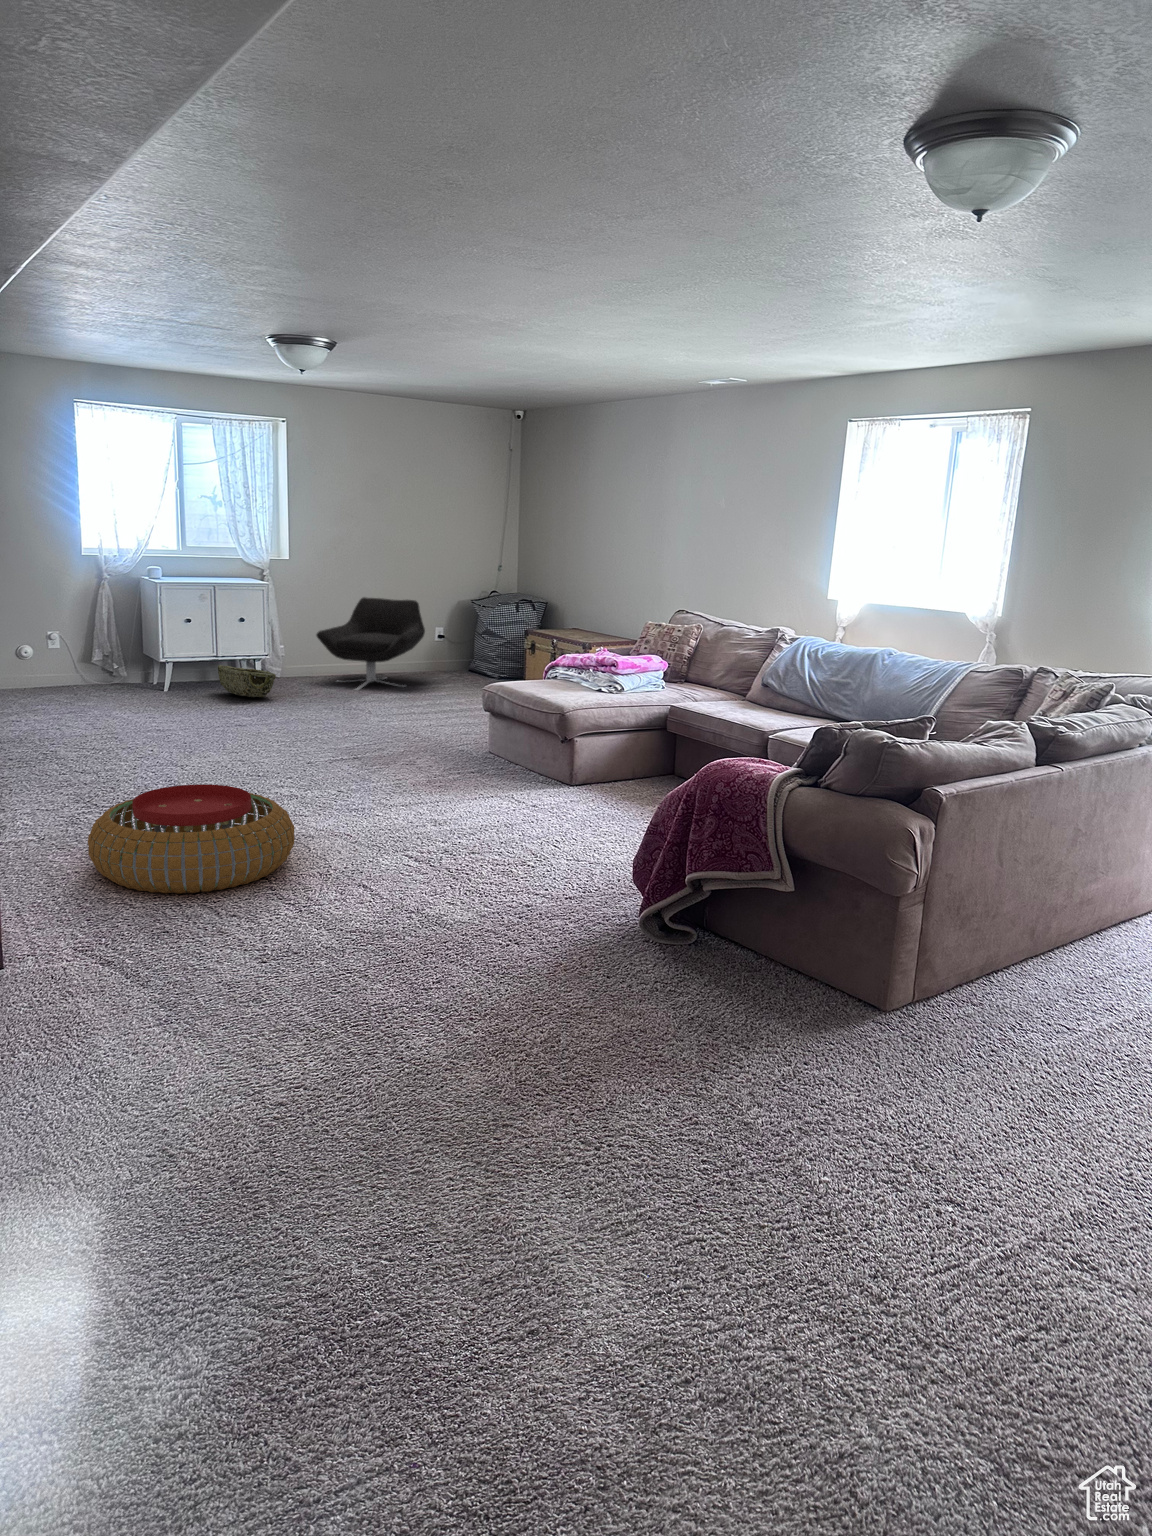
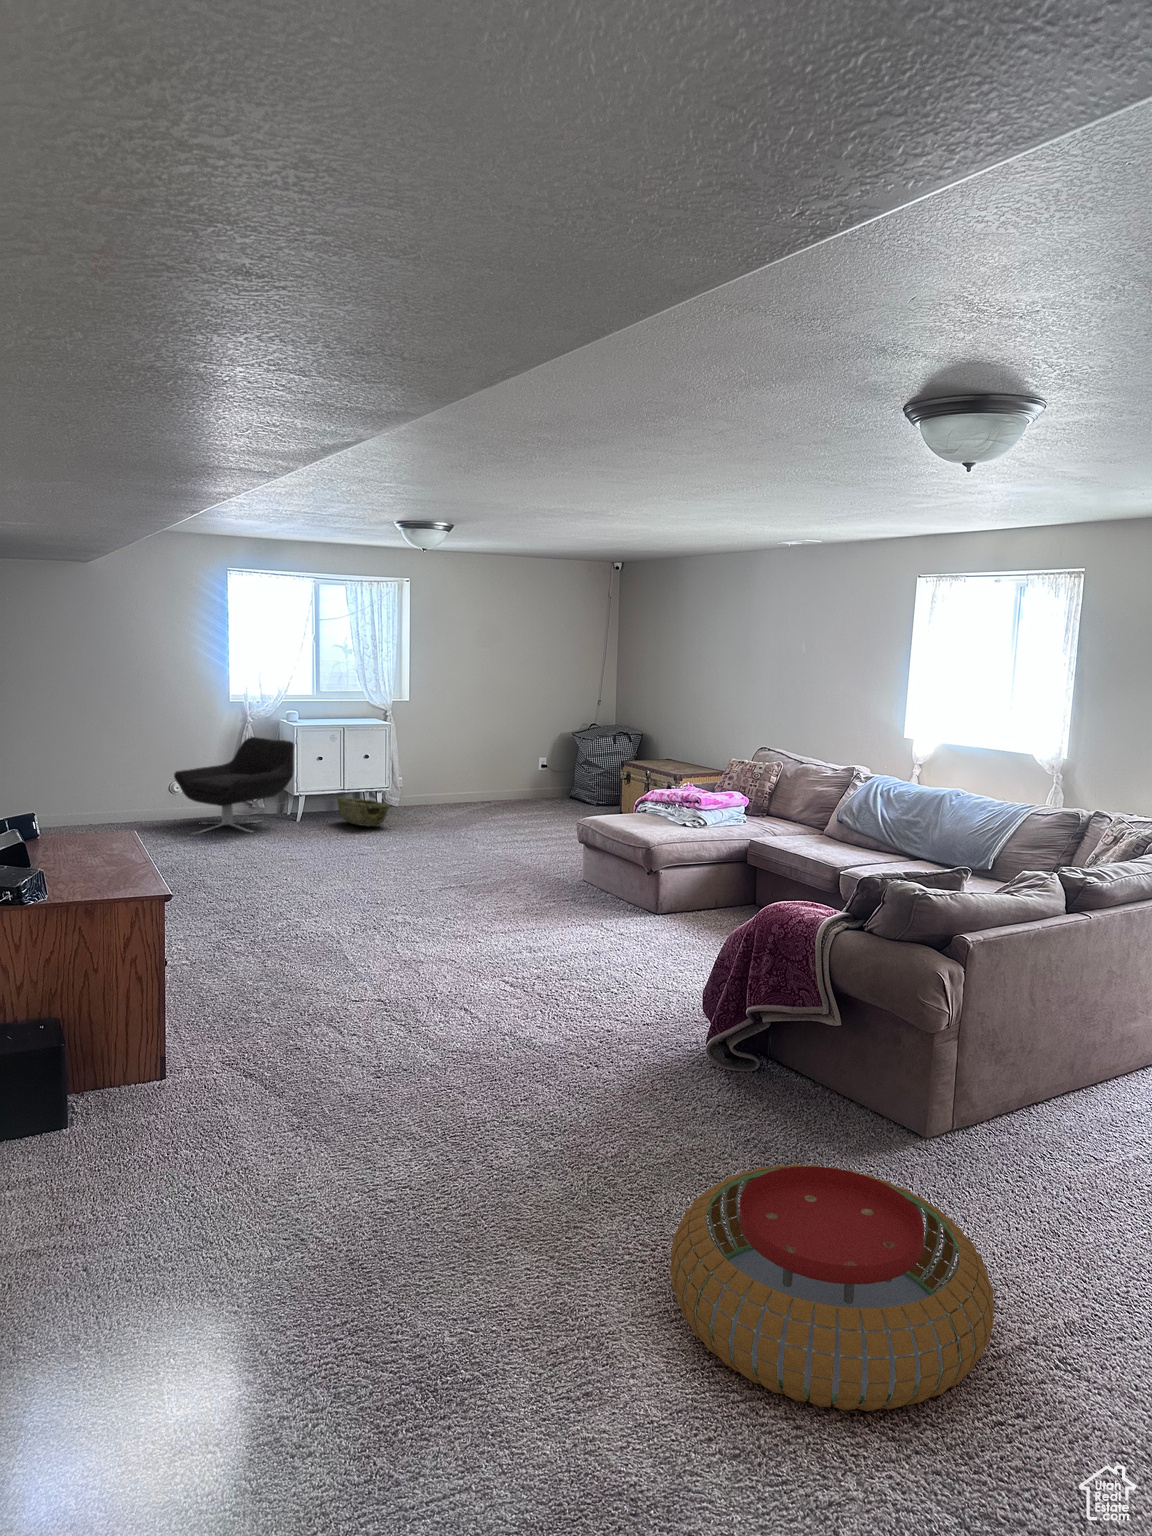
lounge chair: present [316,597,425,690] -> present [174,737,294,834]
pouf: present [88,784,295,893] -> present [670,1164,995,1411]

